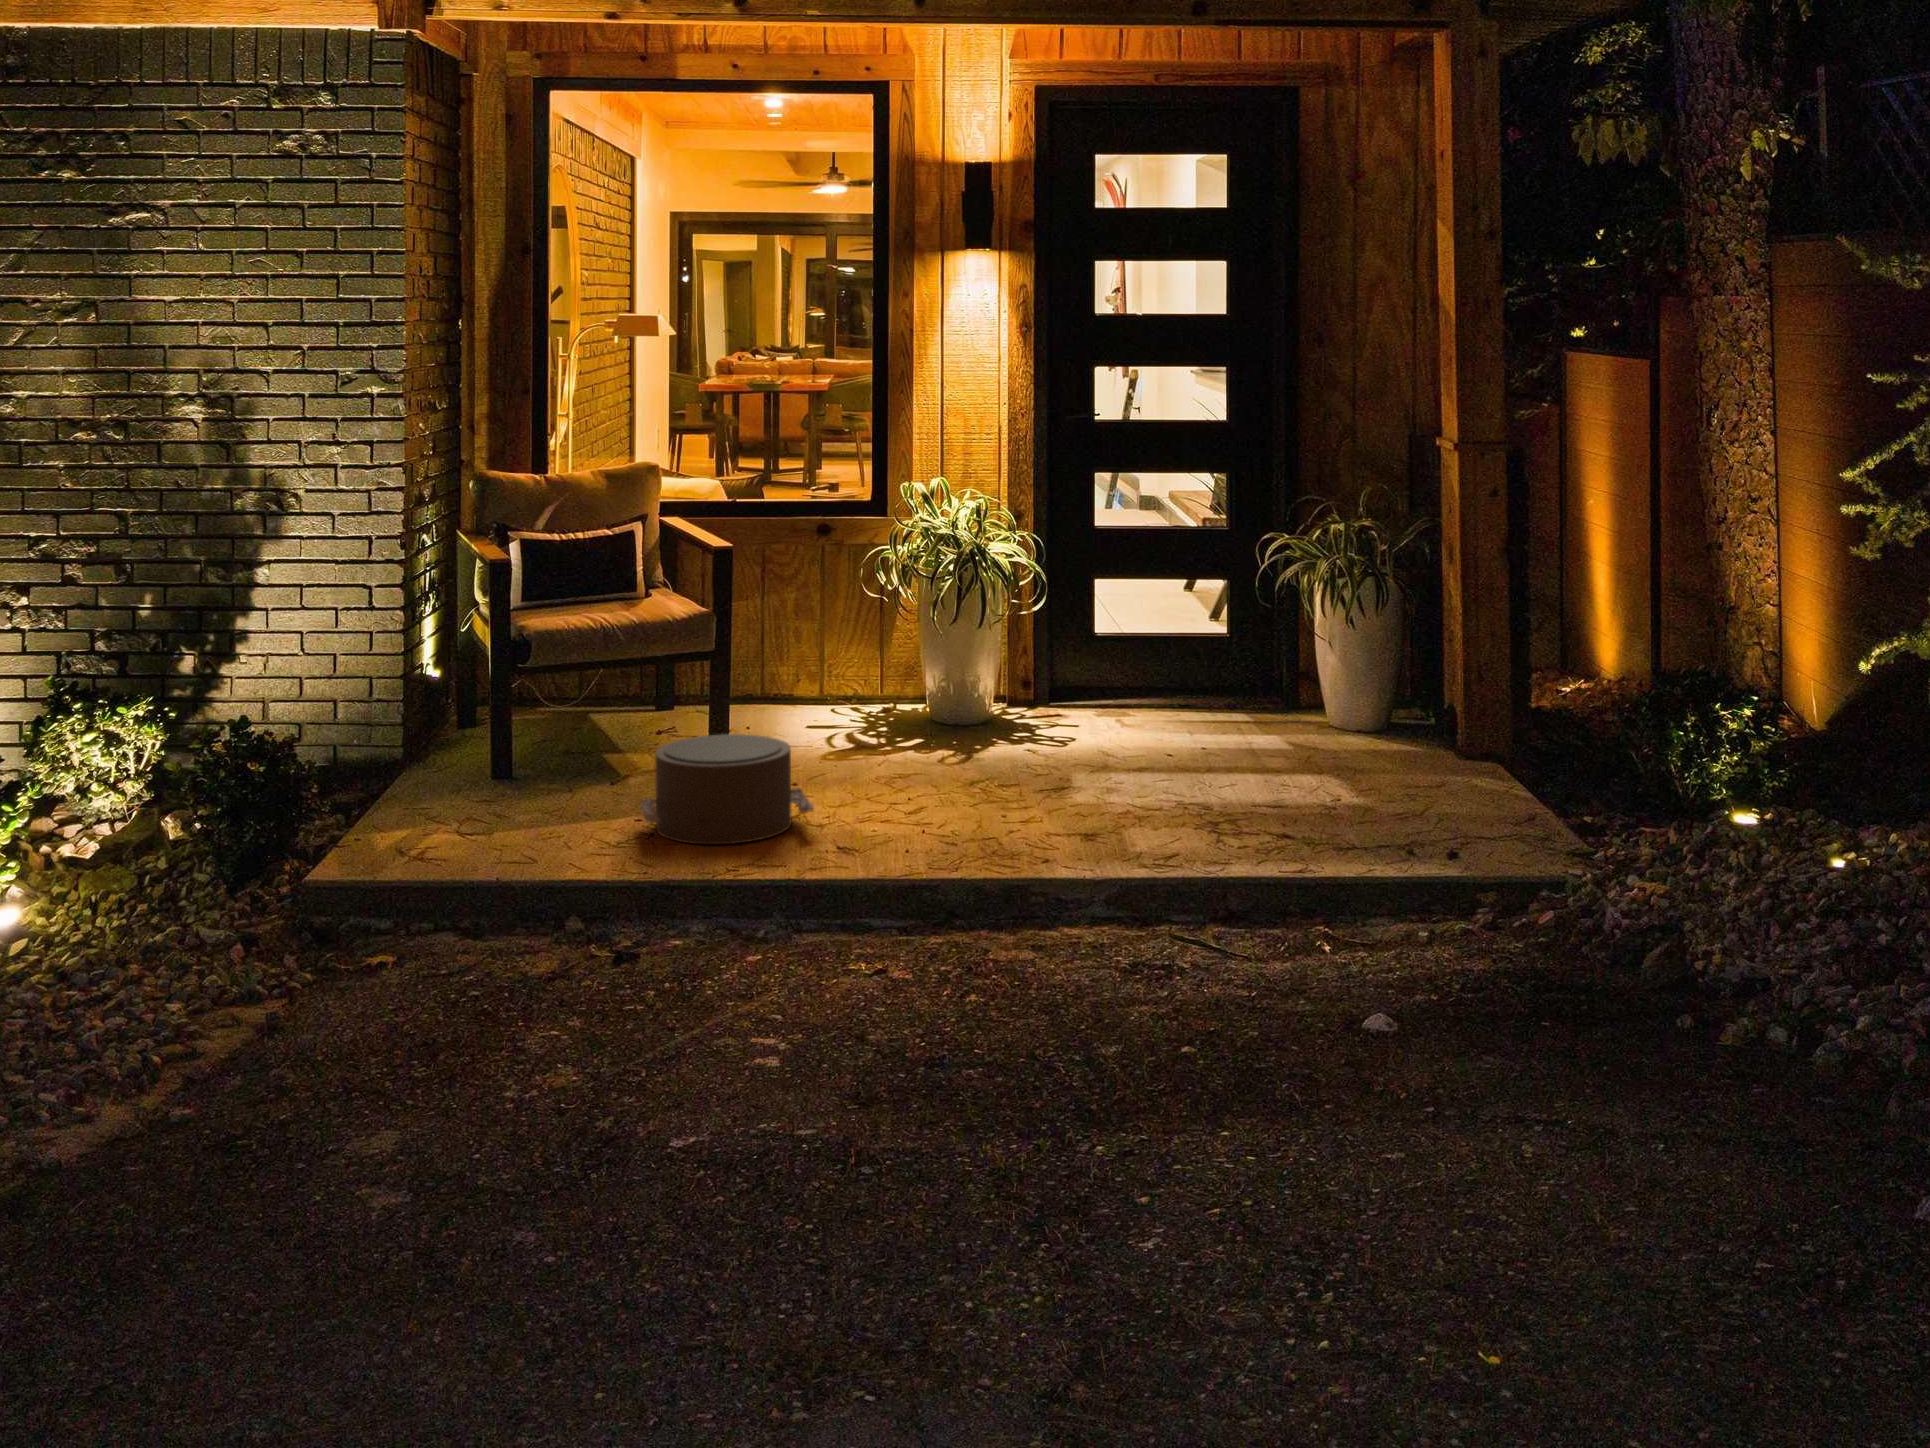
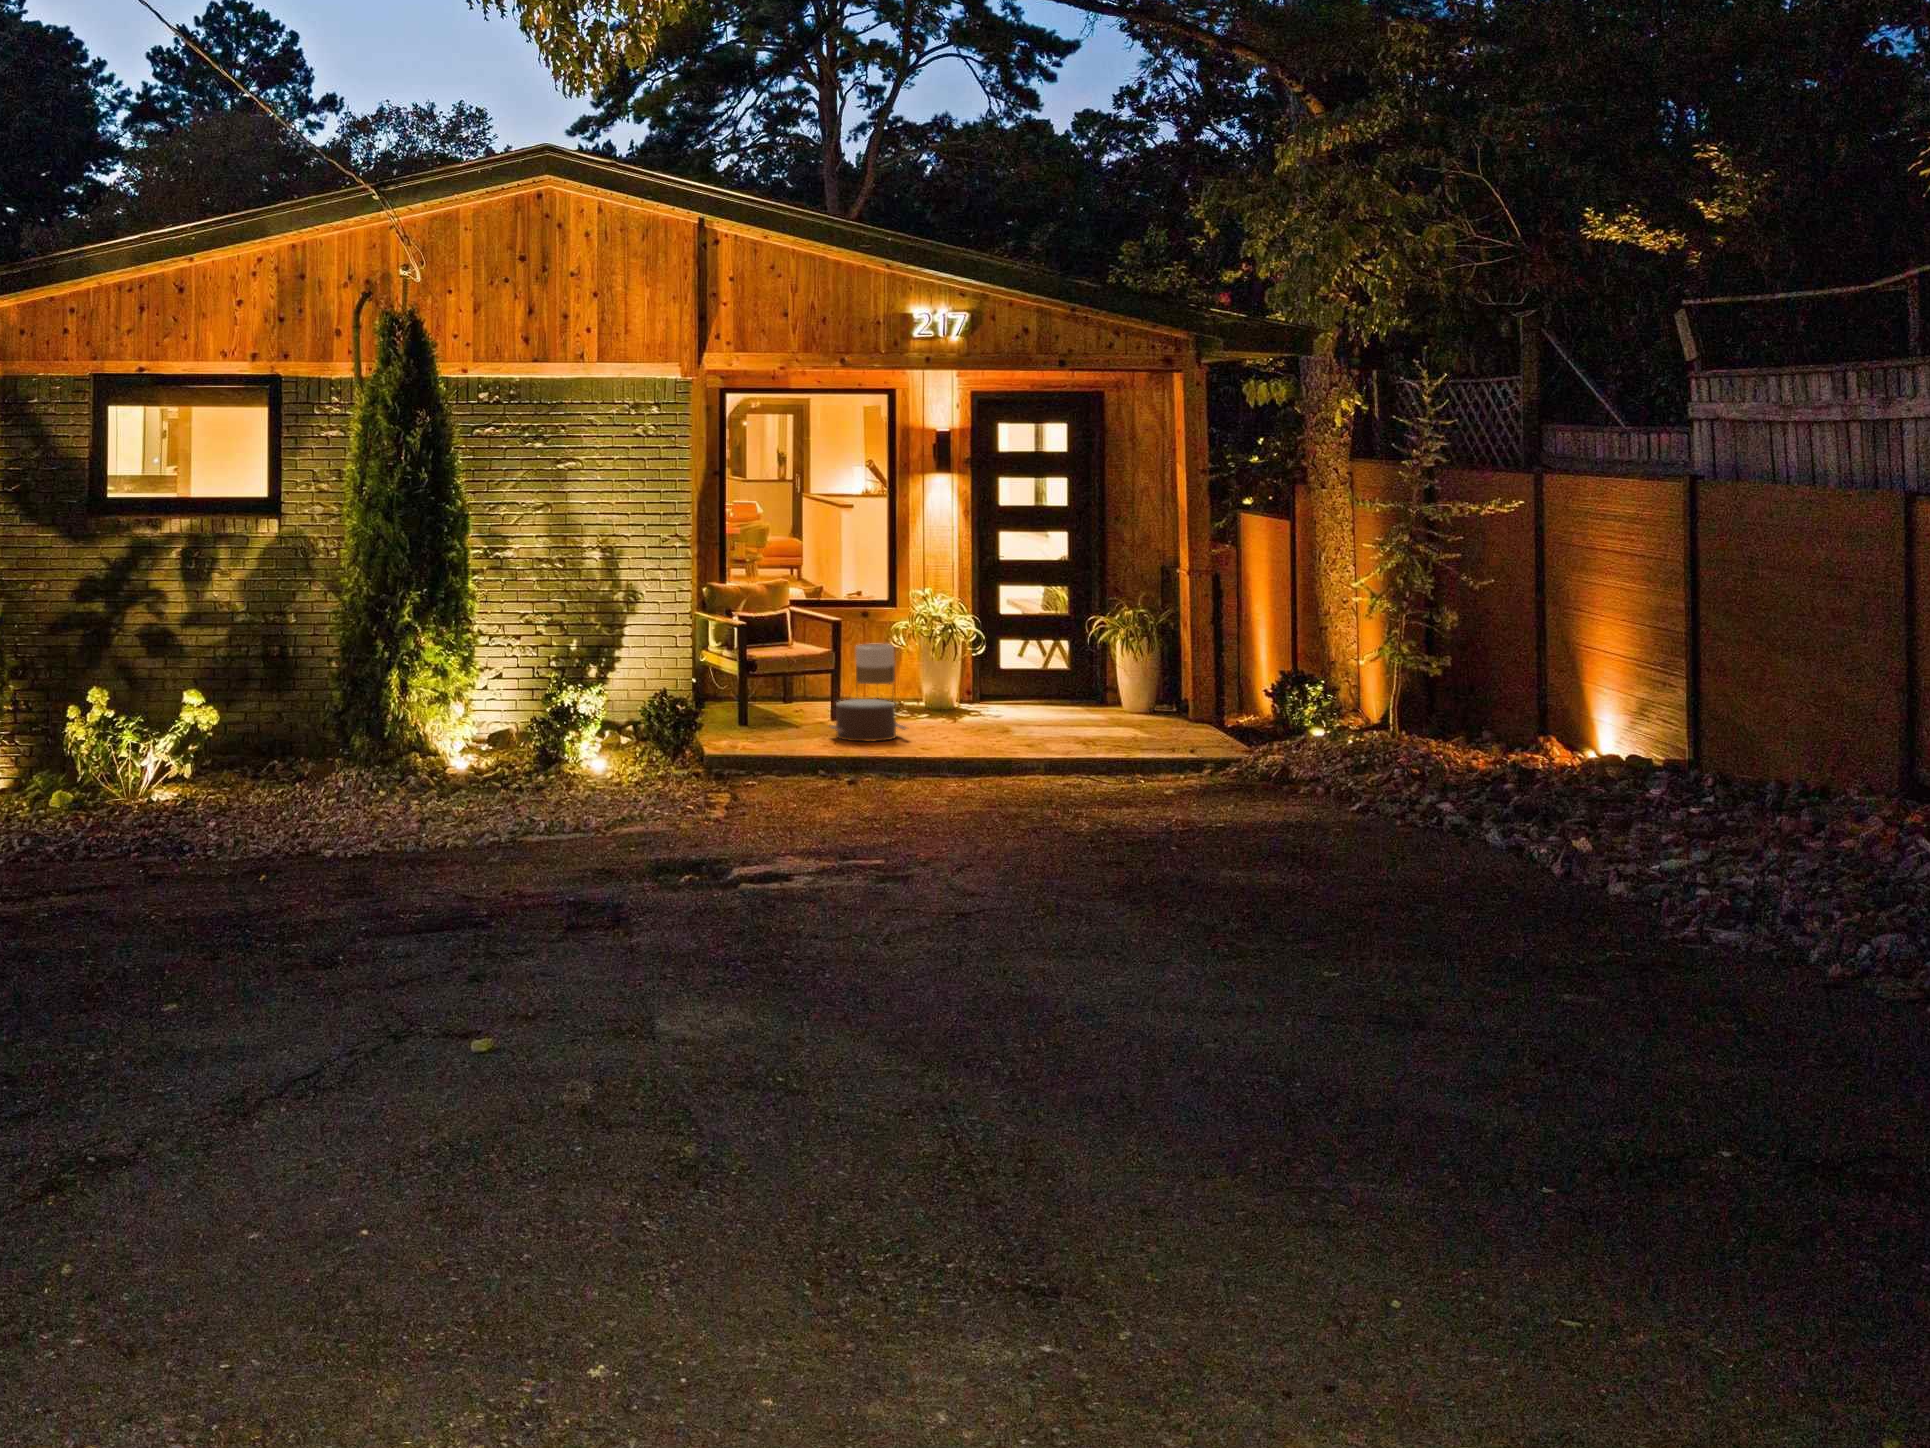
planter: none [791,592,871,714] -> present [856,644,895,701]

